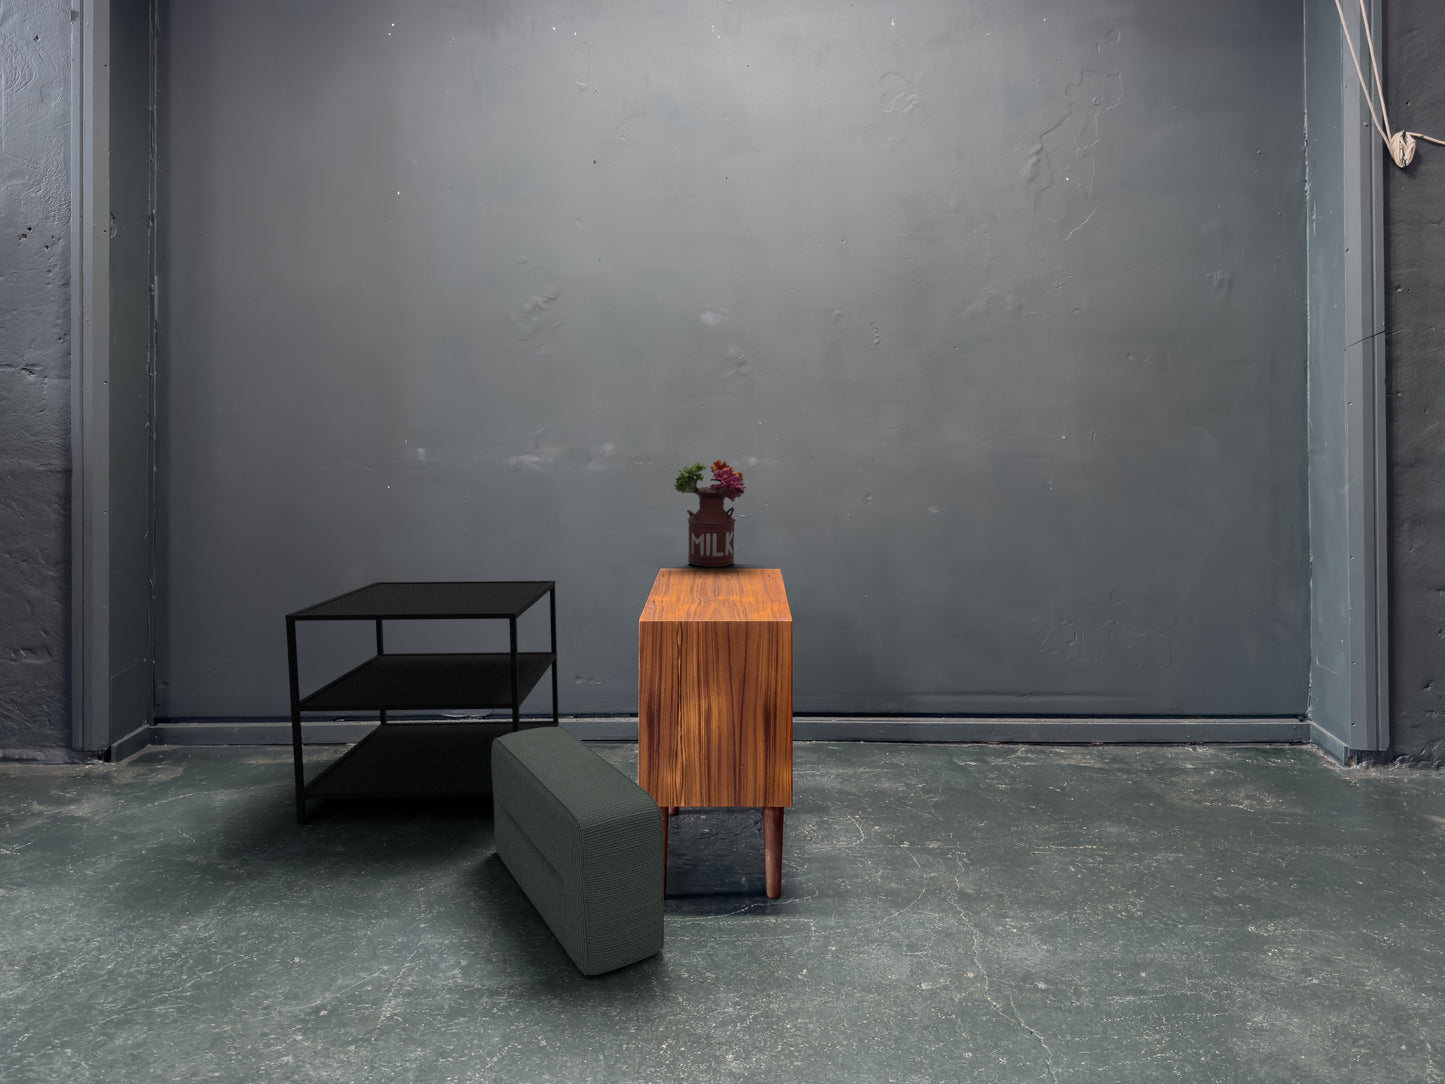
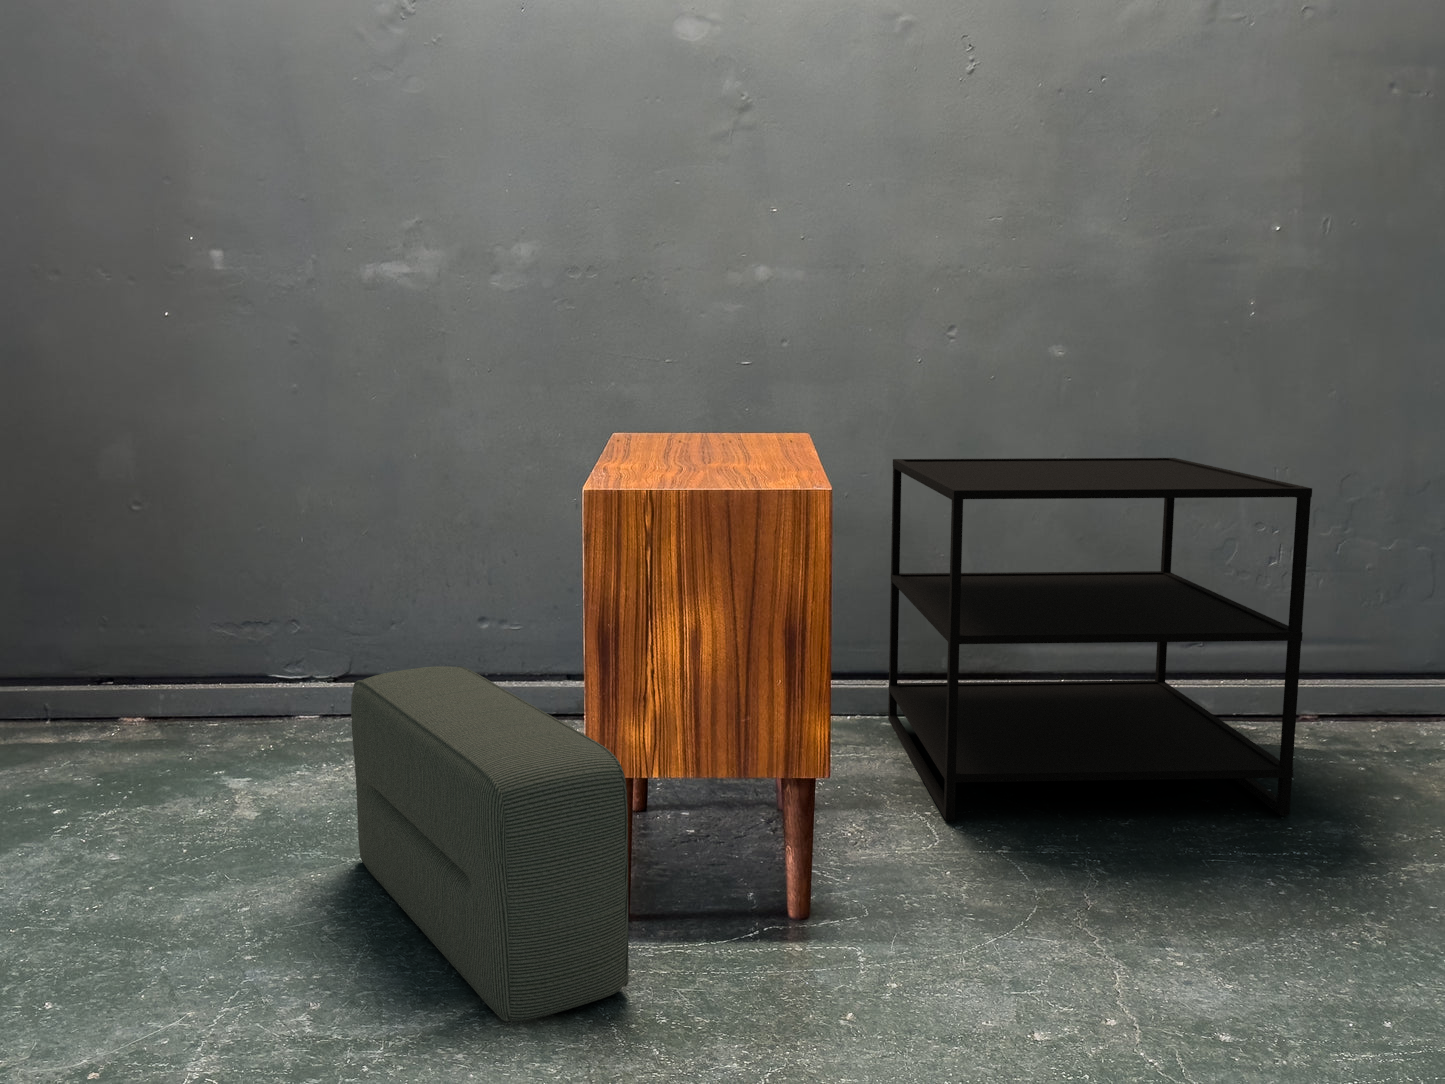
flower arrangement: present [674,460,746,567] -> none [639,259,756,430]
side table: present [285,581,559,823] -> present [888,458,1312,820]

